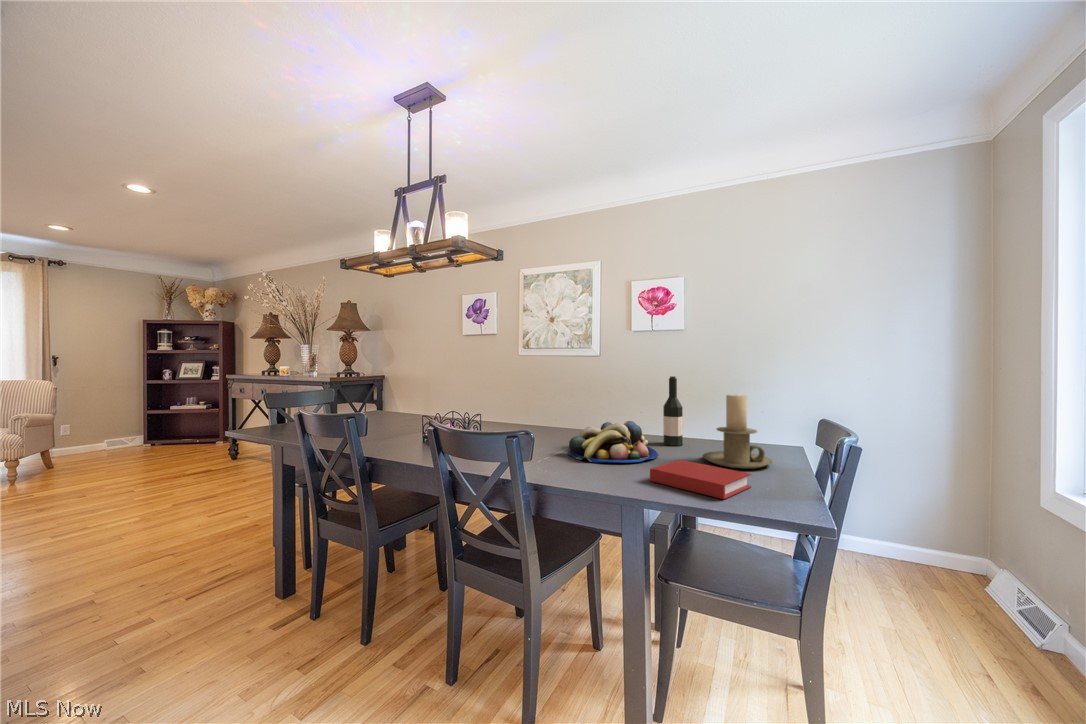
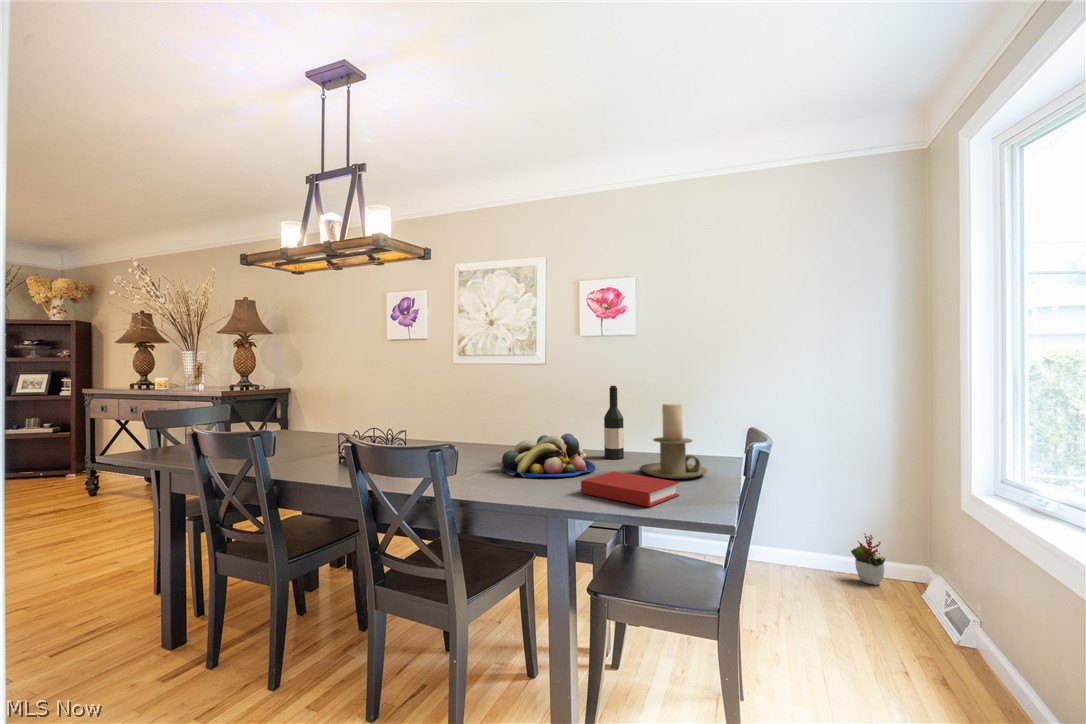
decorative plant: none [903,523,941,574] -> present [851,533,885,585]

